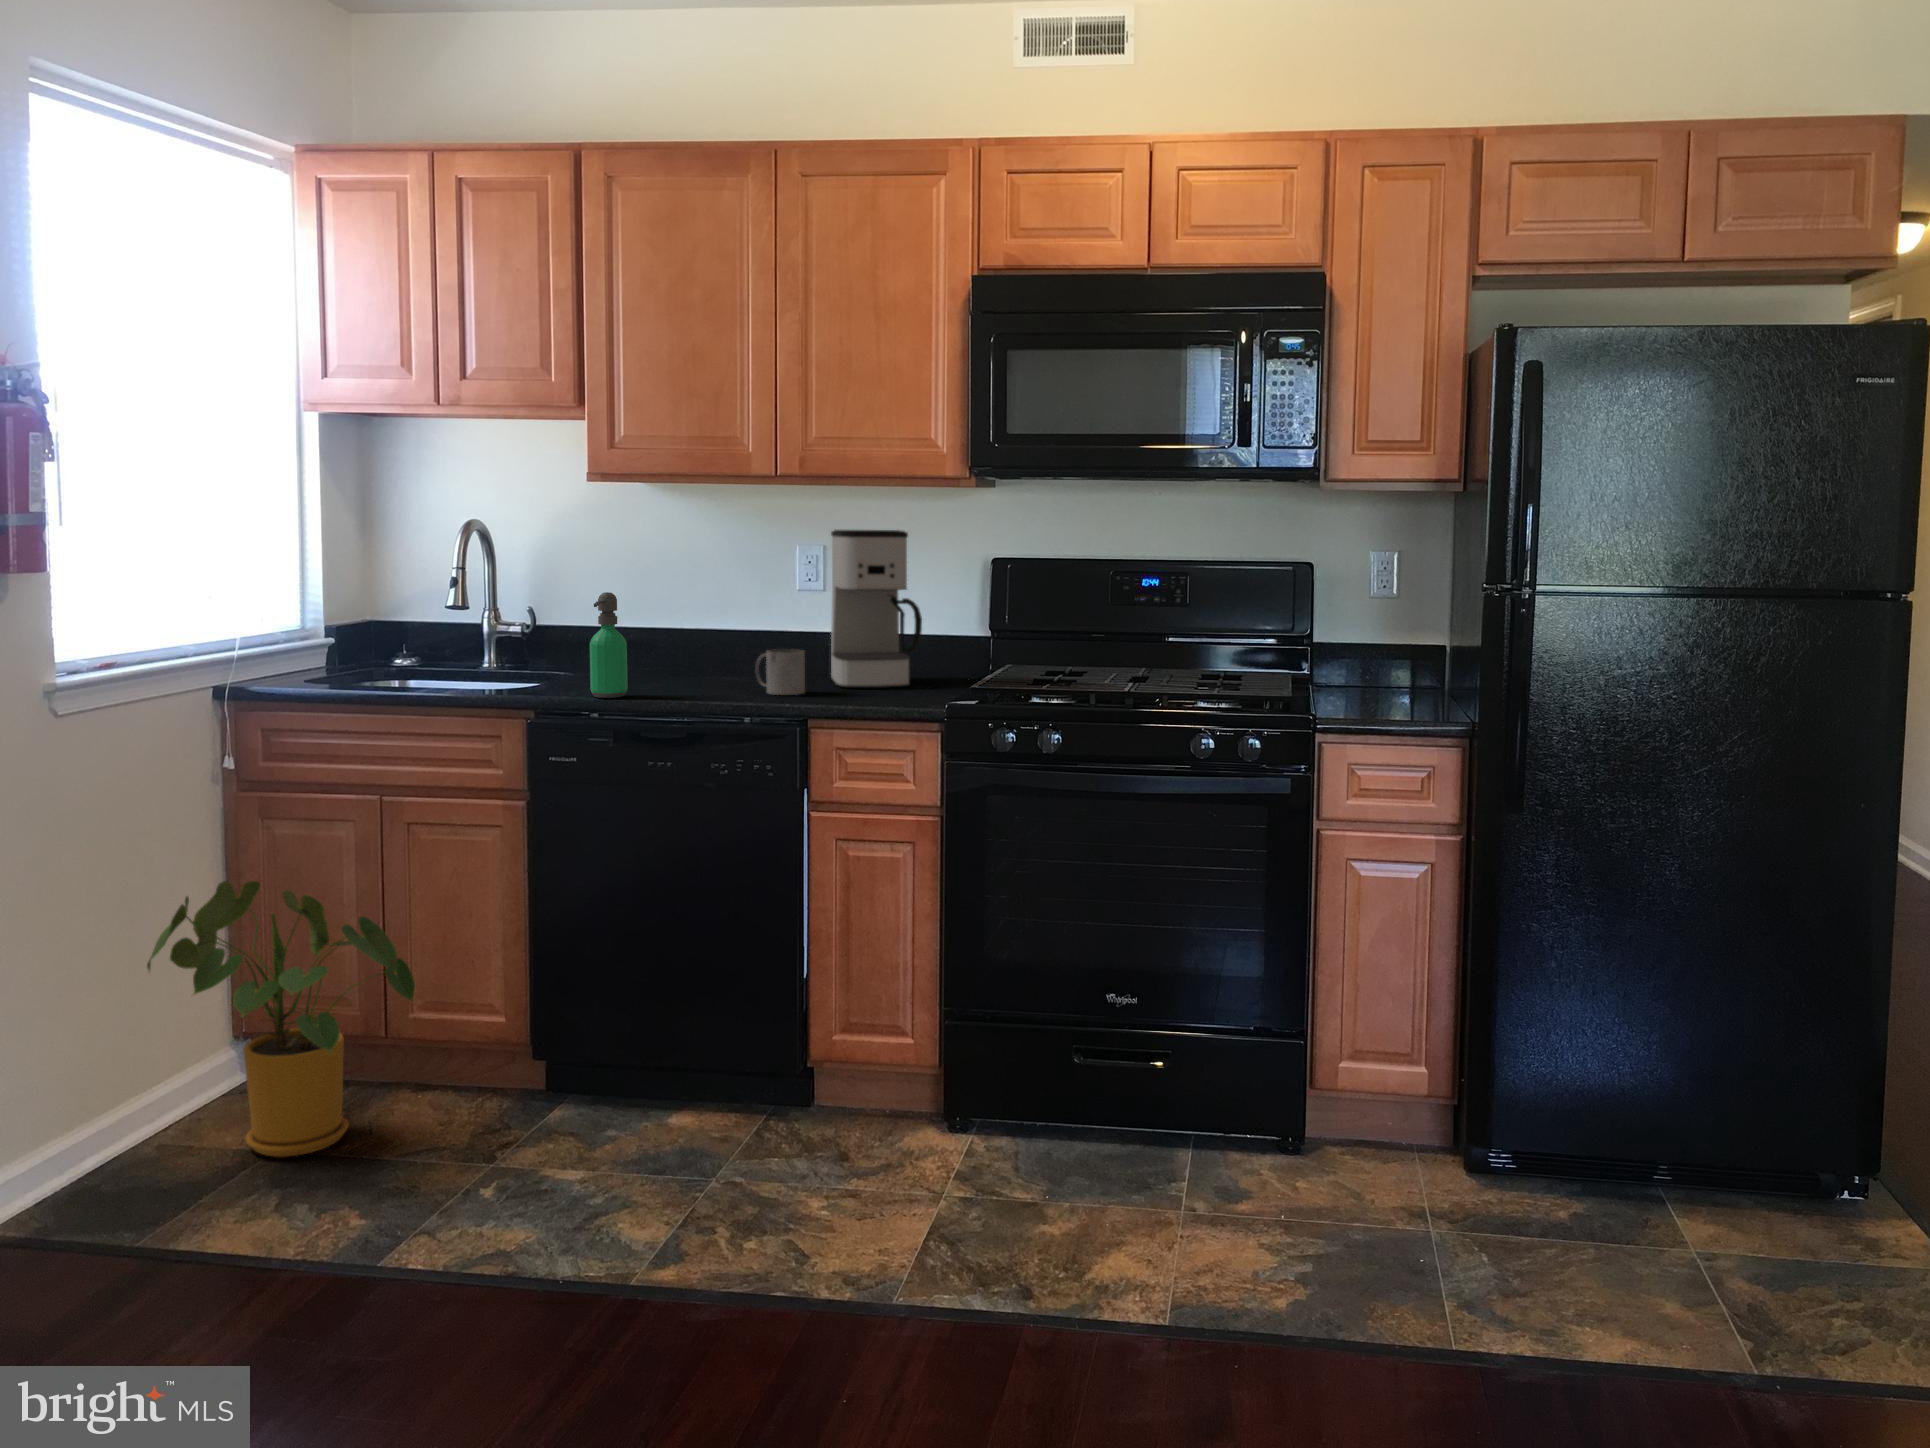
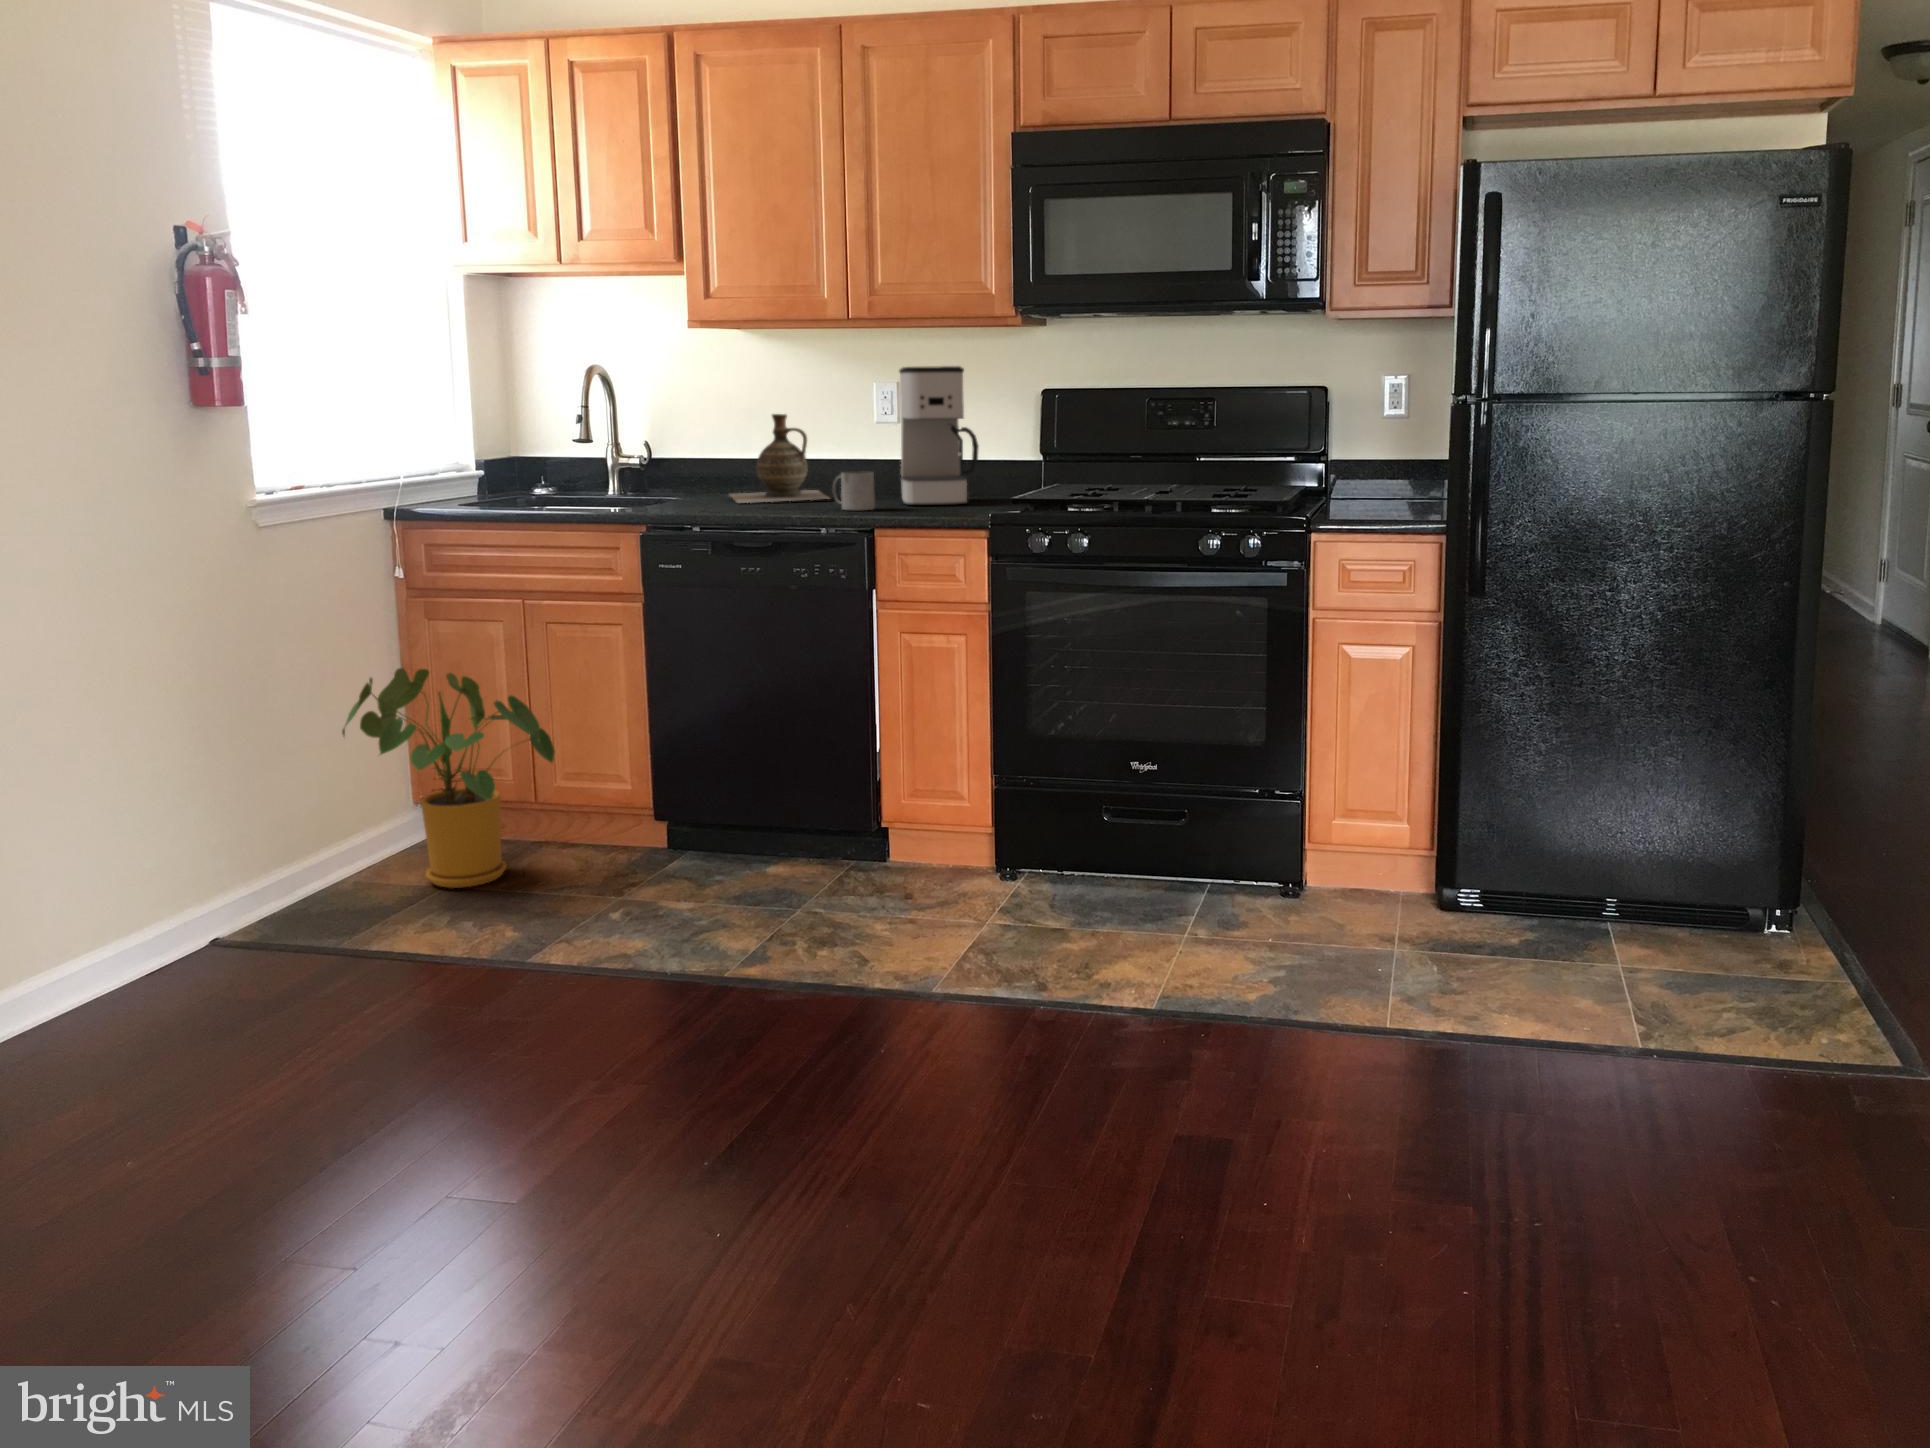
ceramic jug: none [626,579,750,682] -> present [730,414,829,503]
soap dispenser: present [590,592,628,698] -> none [691,423,724,513]

